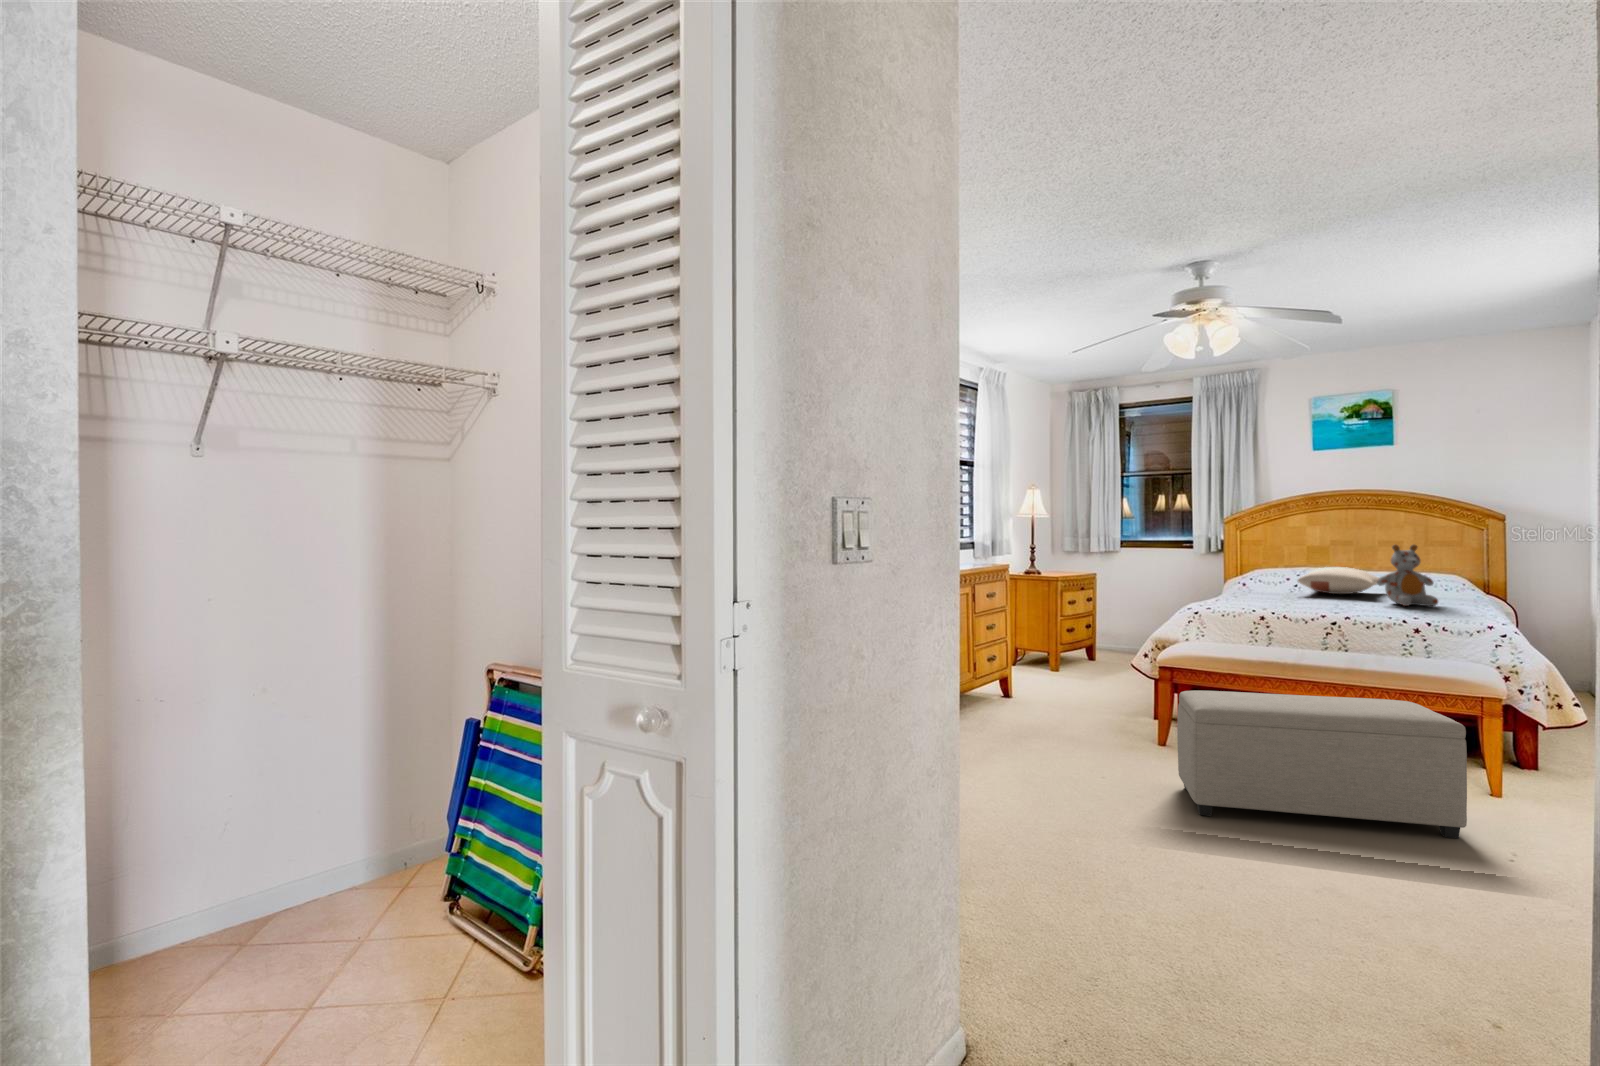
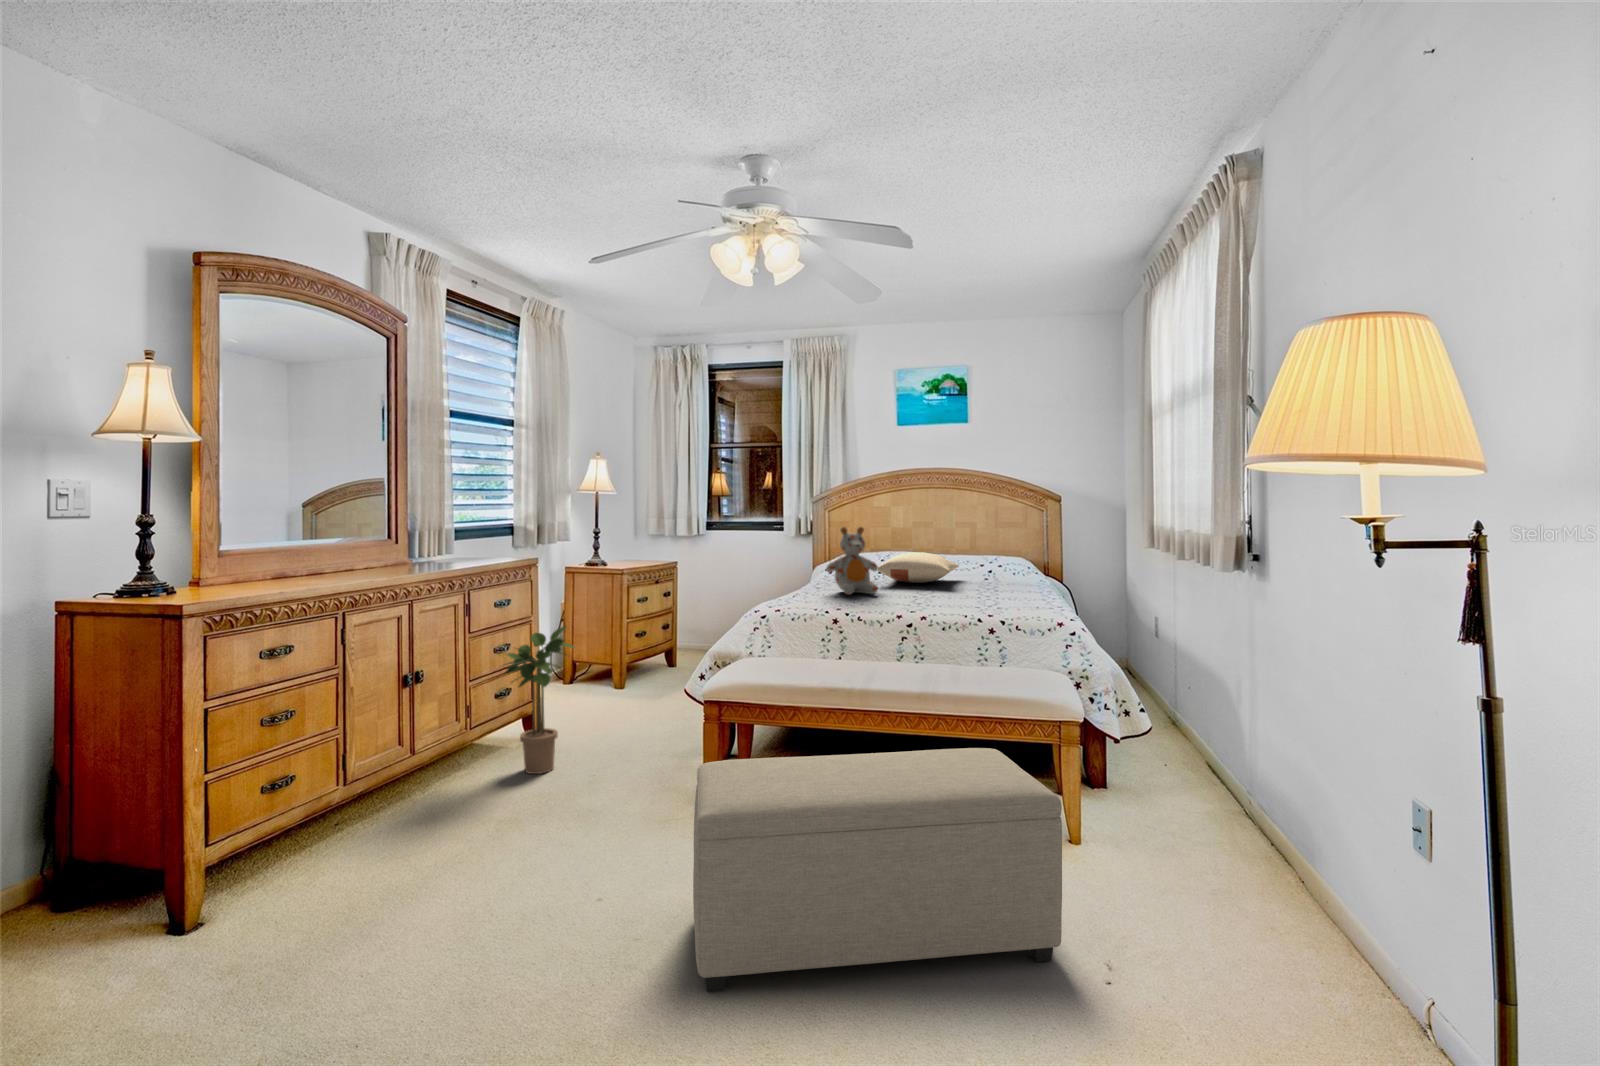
stuffed bear: present [1377,545,1438,606] -> present [826,527,878,595]
potted plant: none [994,613,1048,715] -> present [505,627,575,774]

